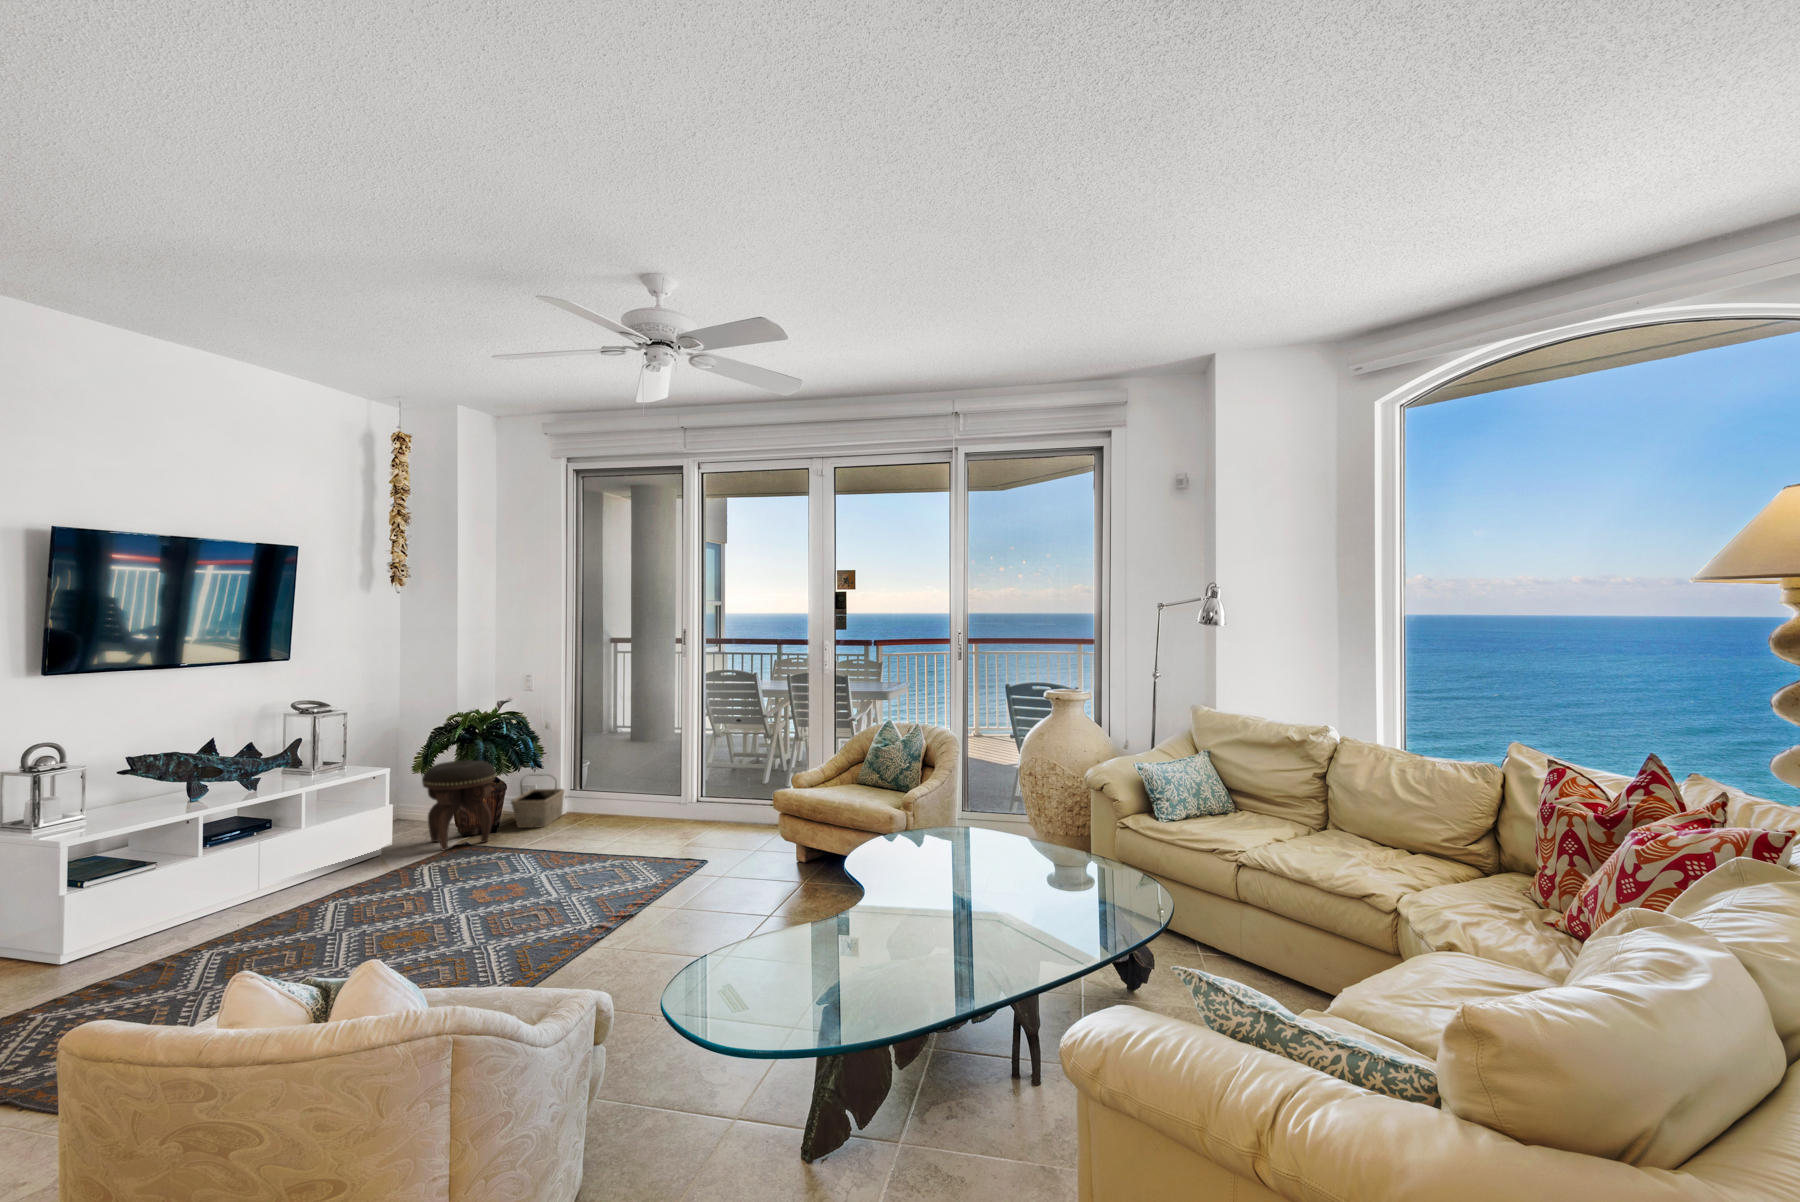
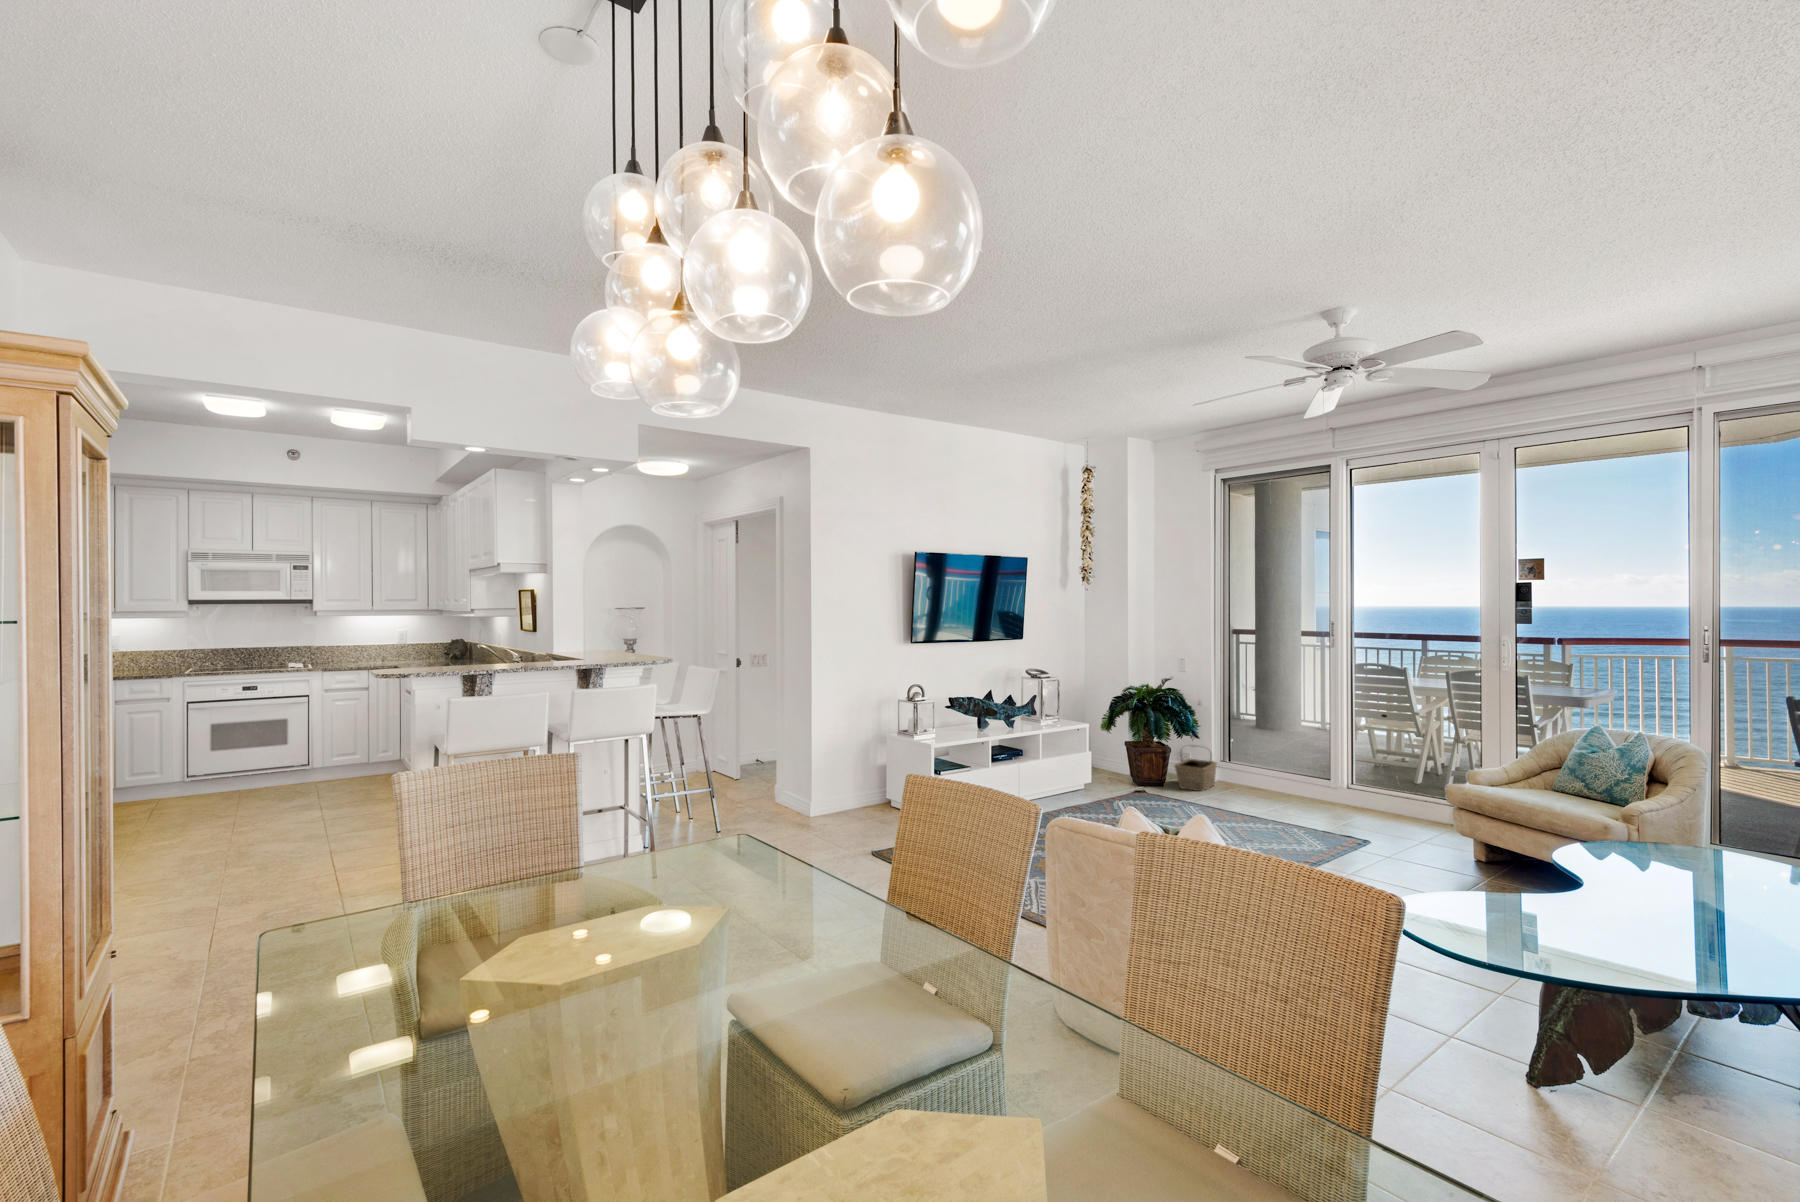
footstool: present [422,760,496,850] -> none [1111,726,1166,795]

